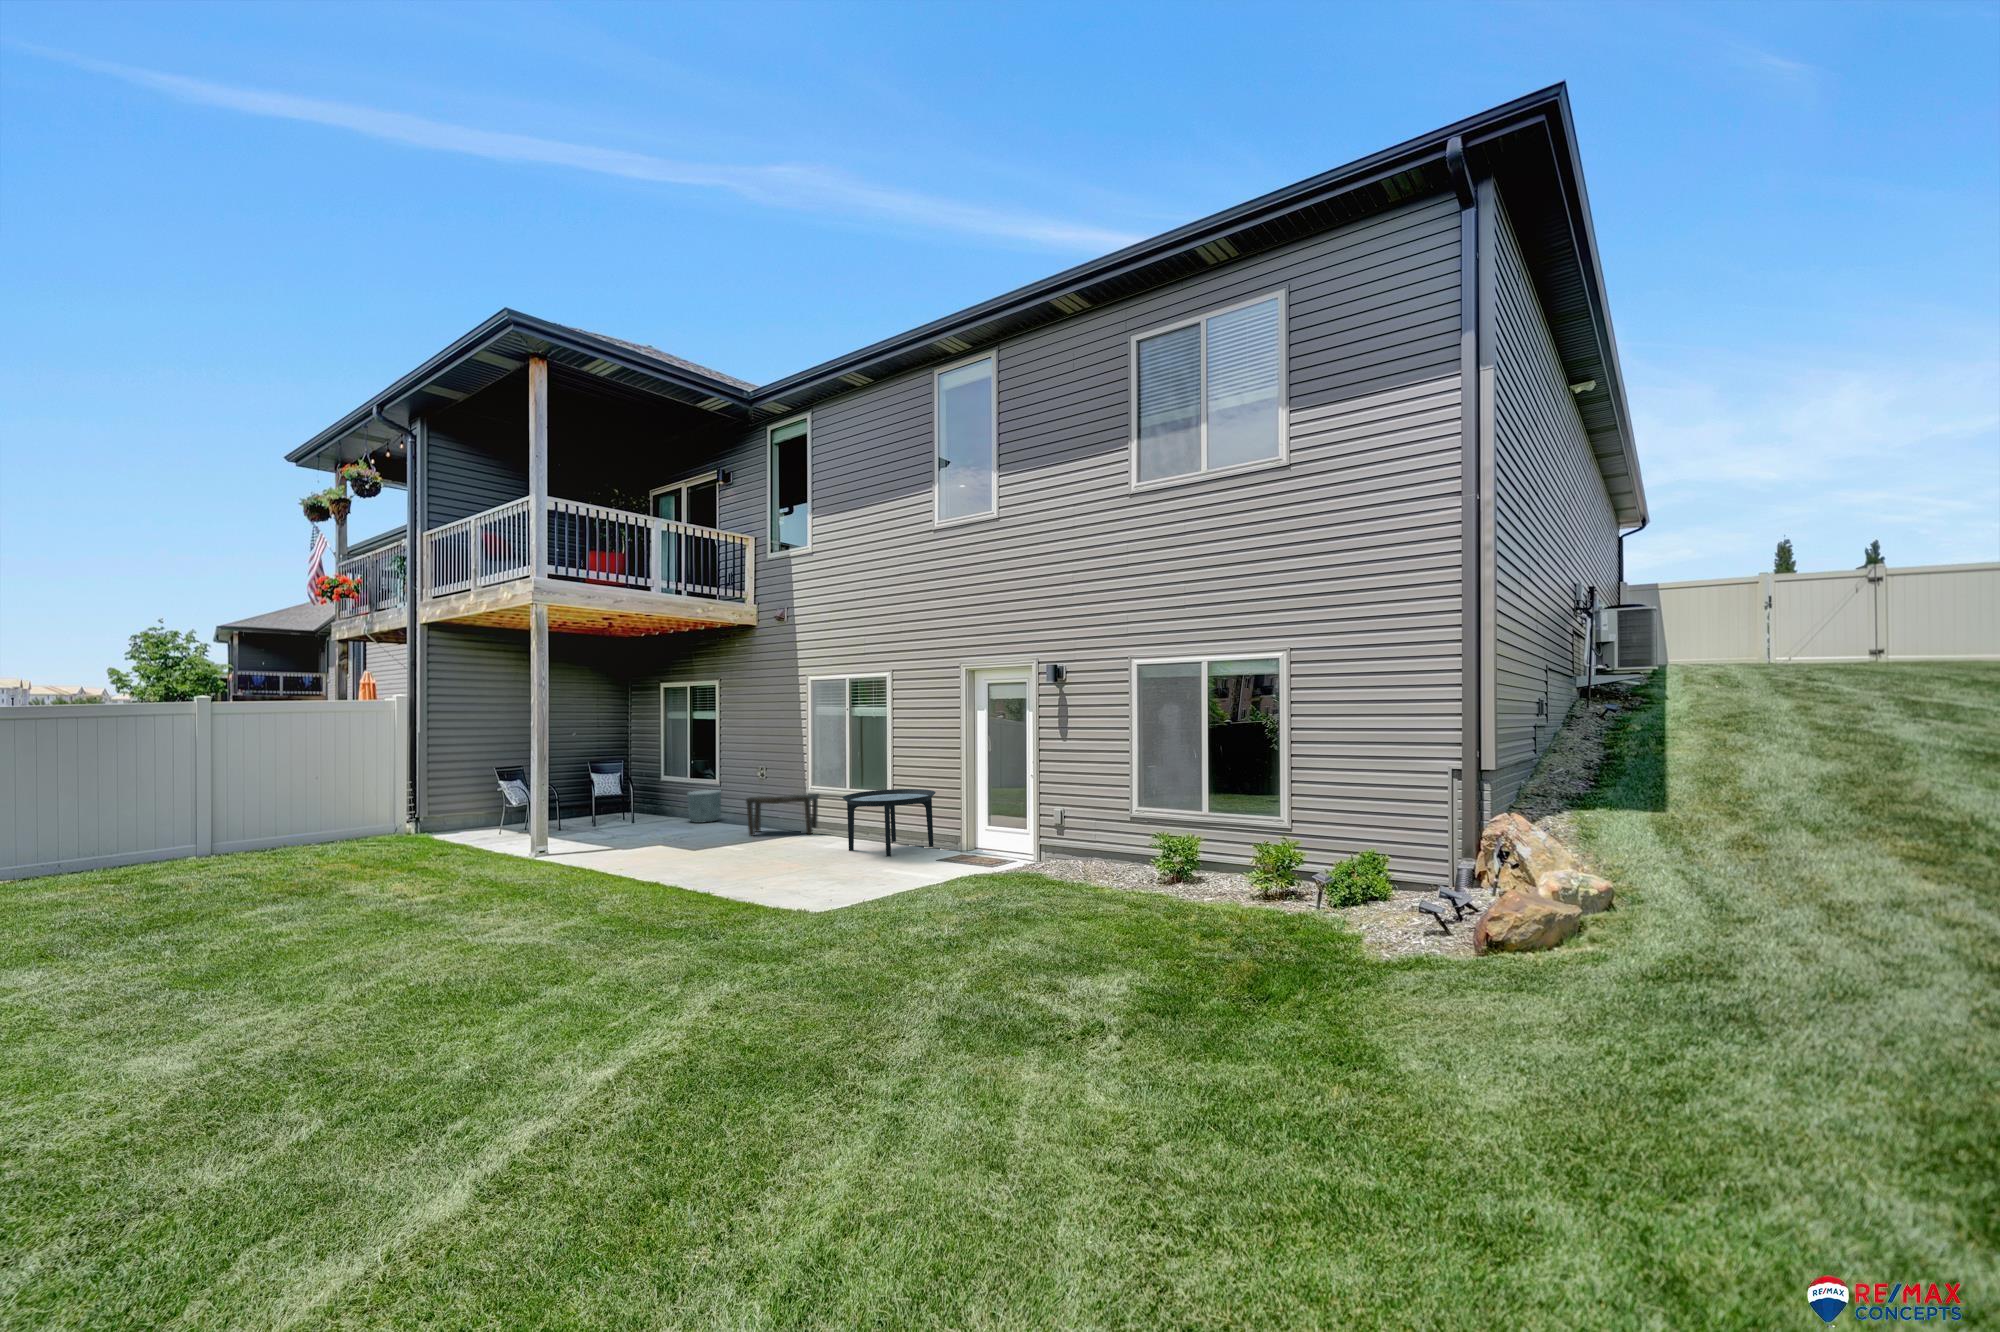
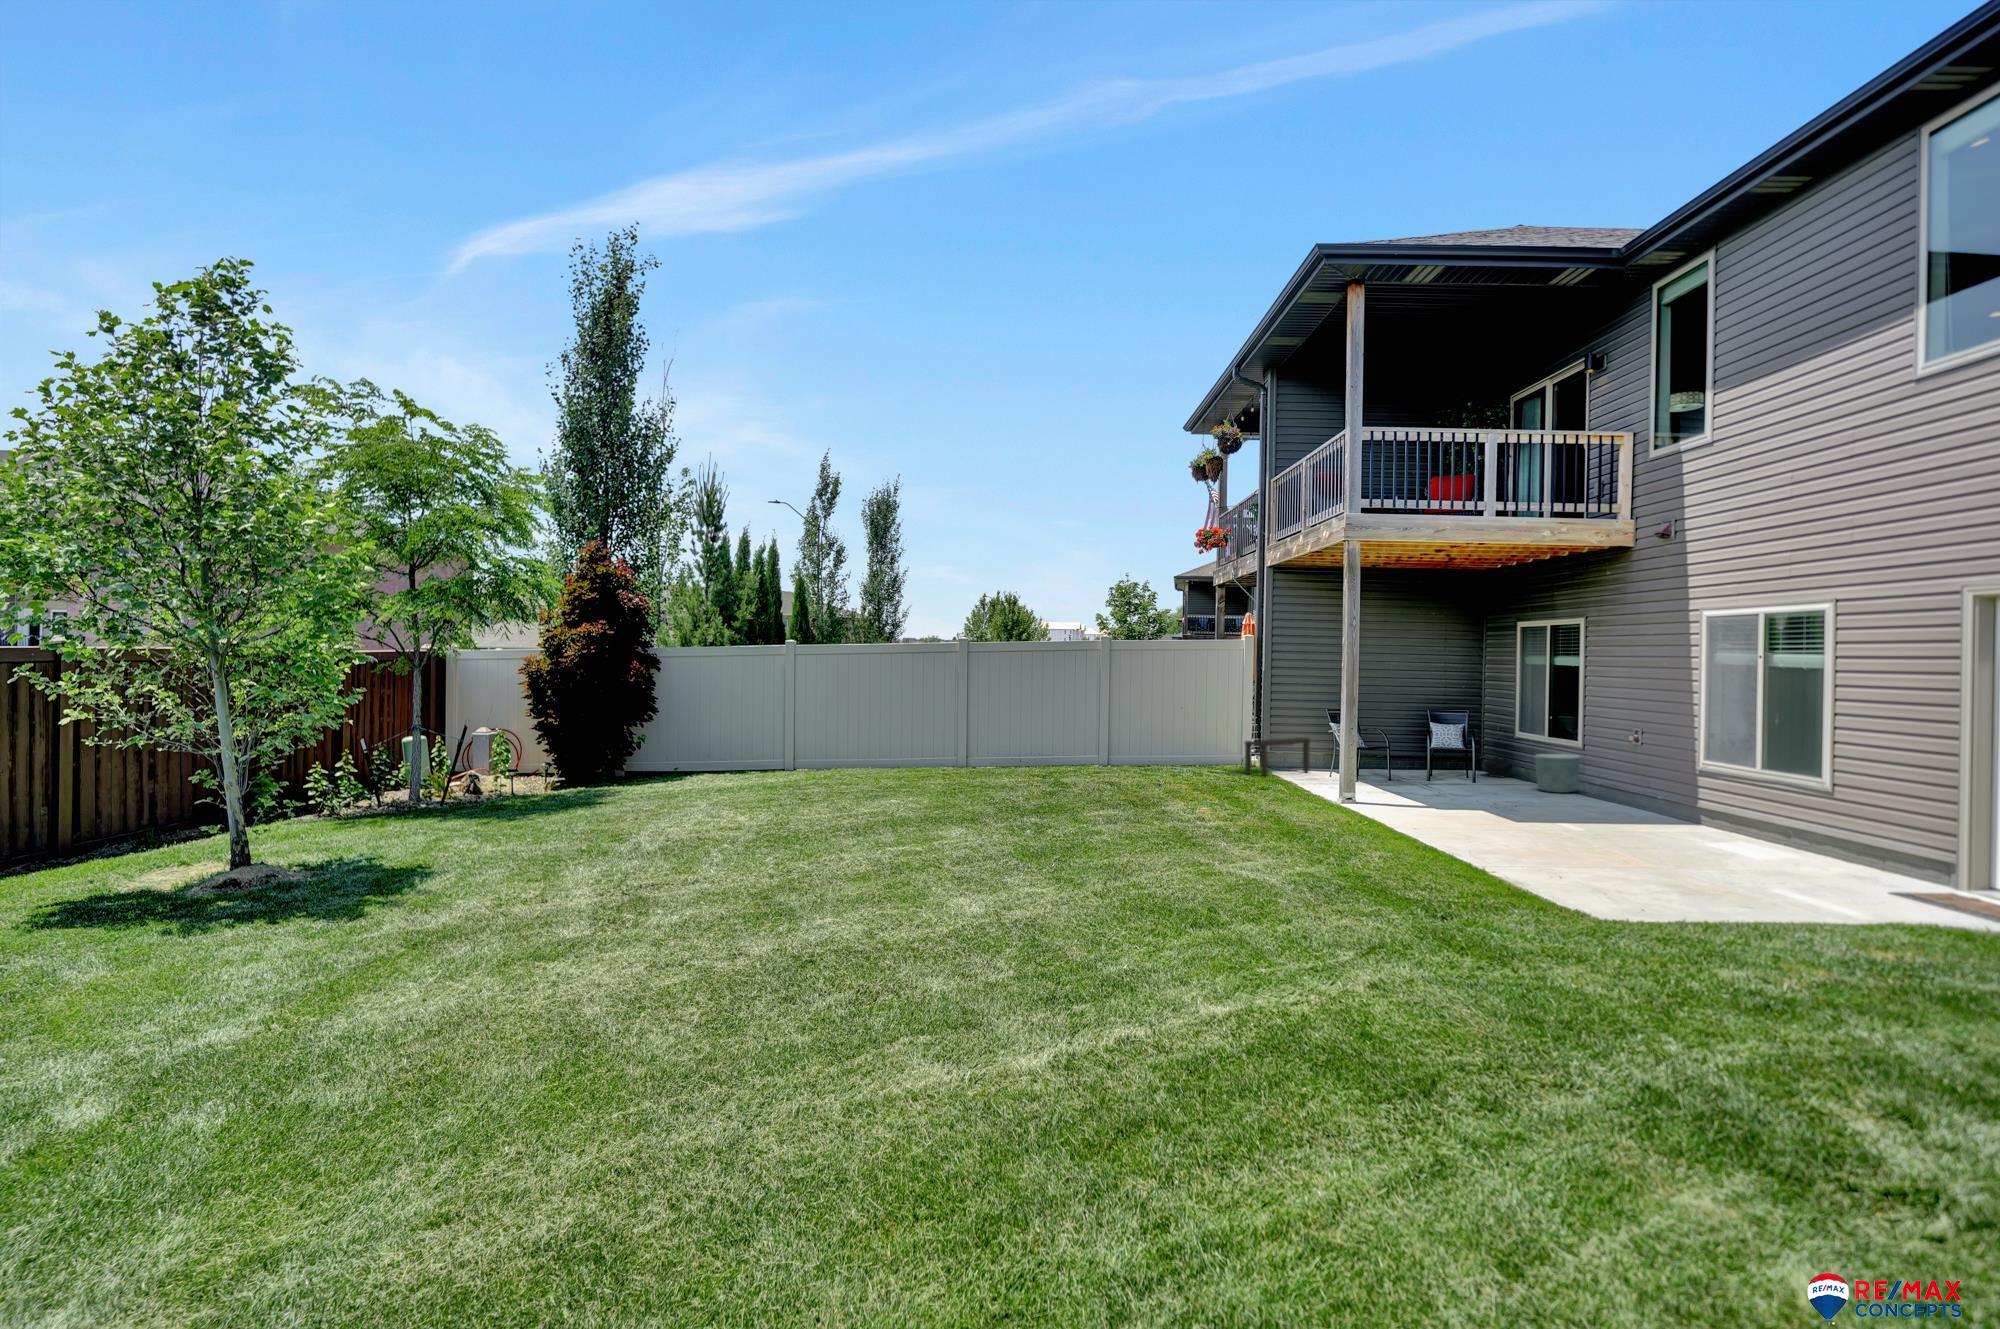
round table: present [842,789,936,857] -> none [1731,778,1909,875]
basket: none [636,790,666,816] -> present [1481,760,1515,777]
bench: present [746,794,819,836] -> present [1245,737,1311,776]

